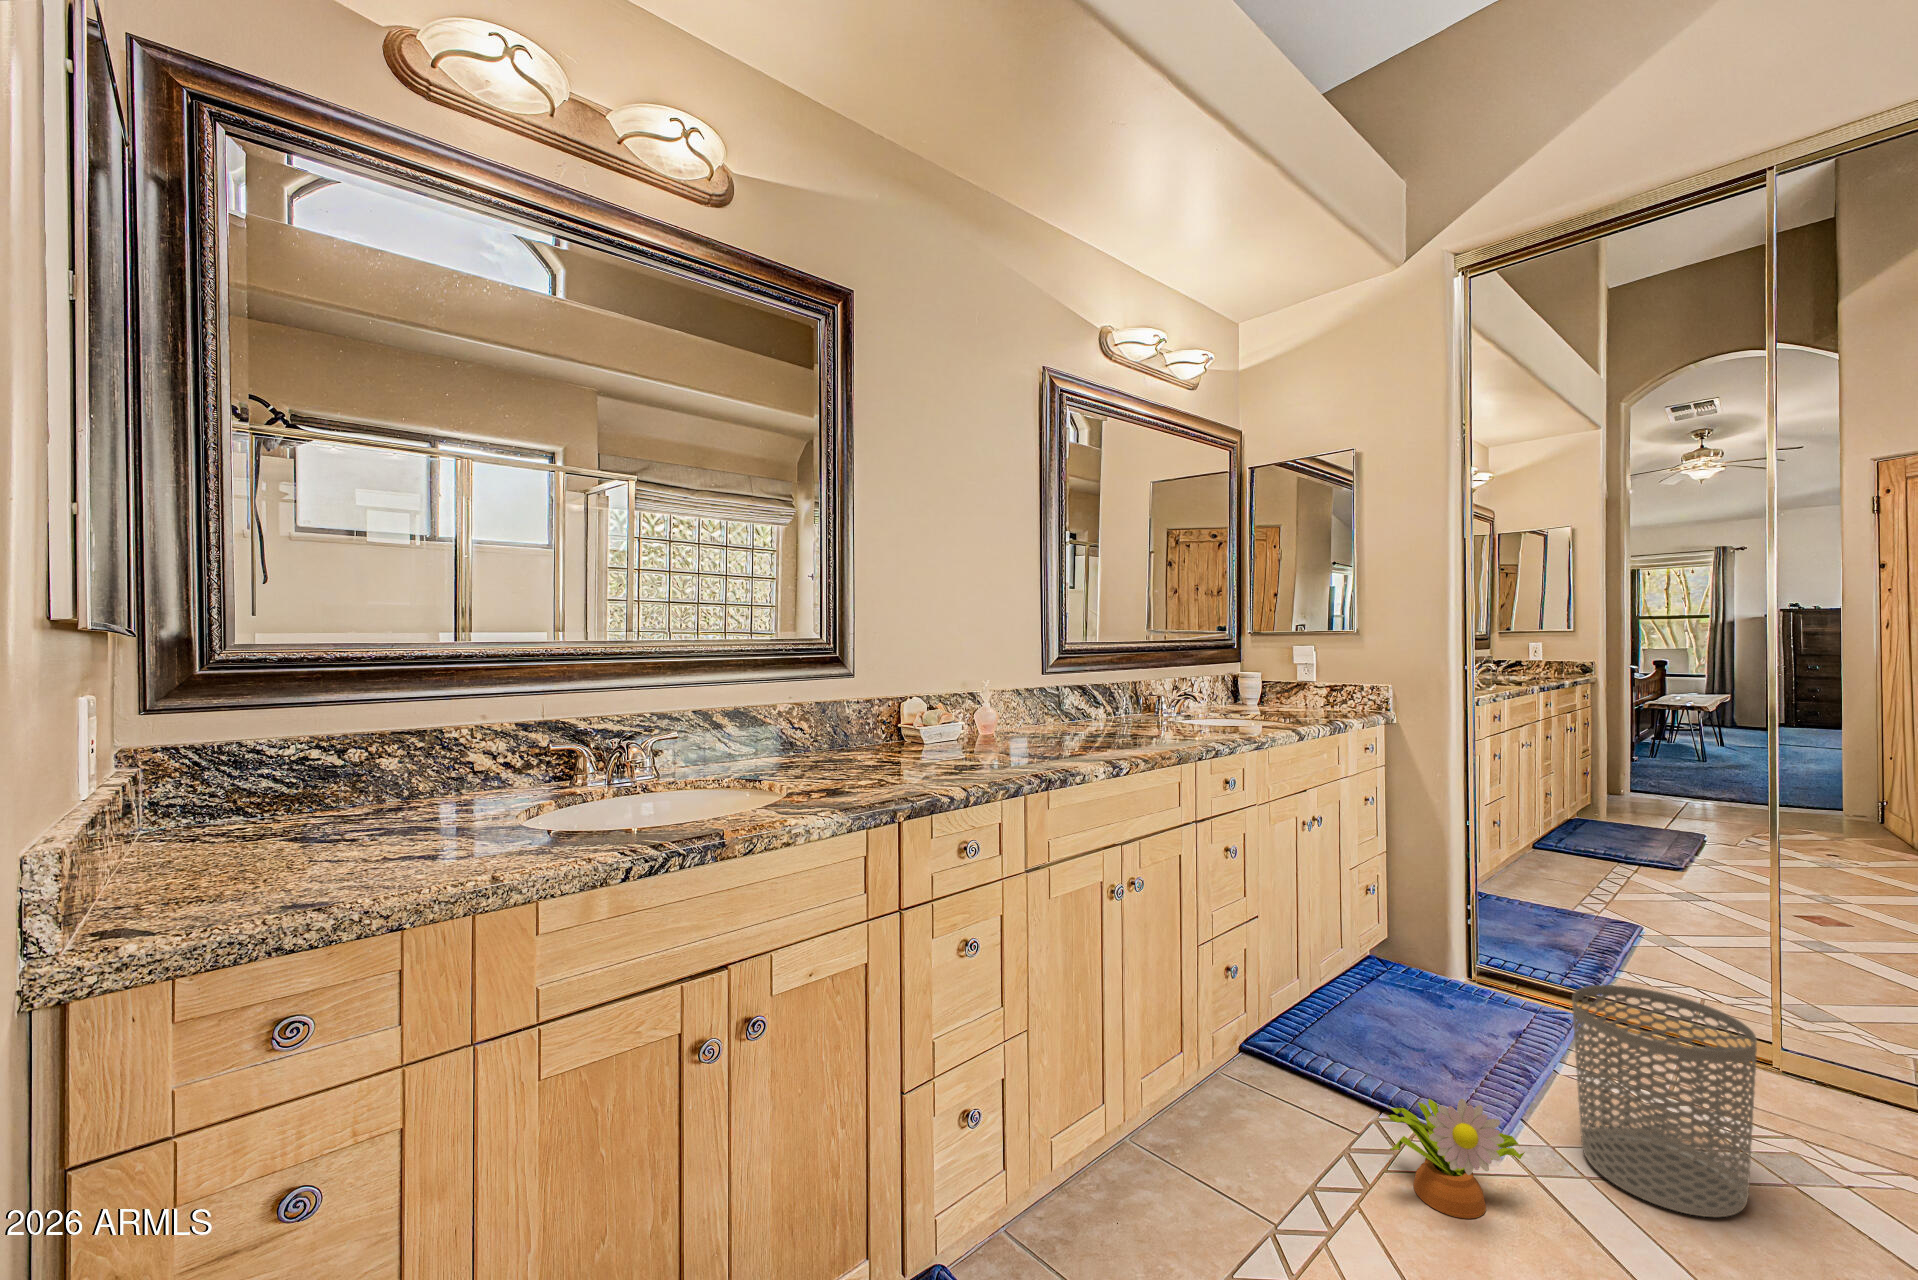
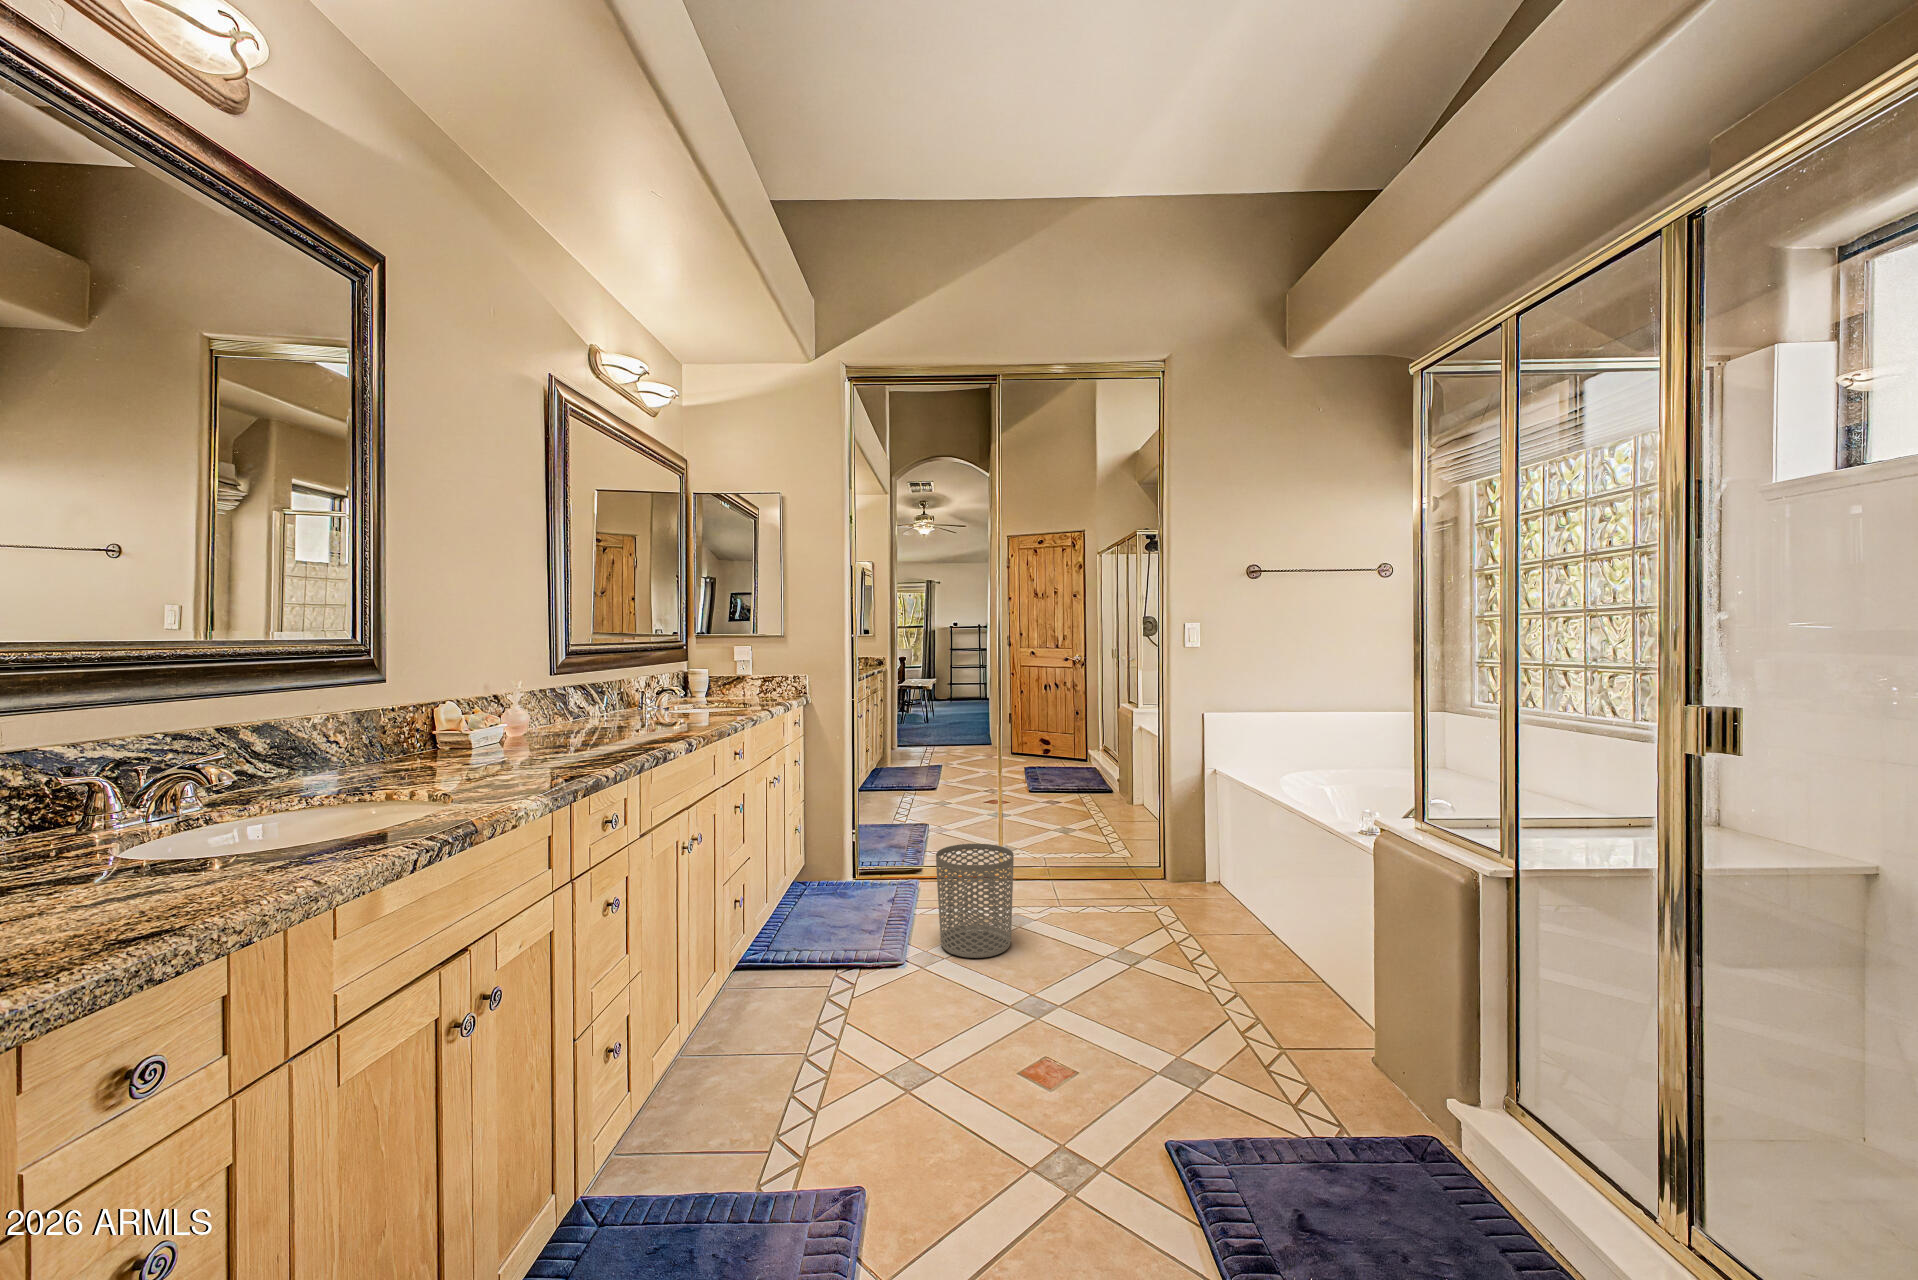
decorative plant: present [1388,1099,1525,1219] -> none [852,927,928,1005]

